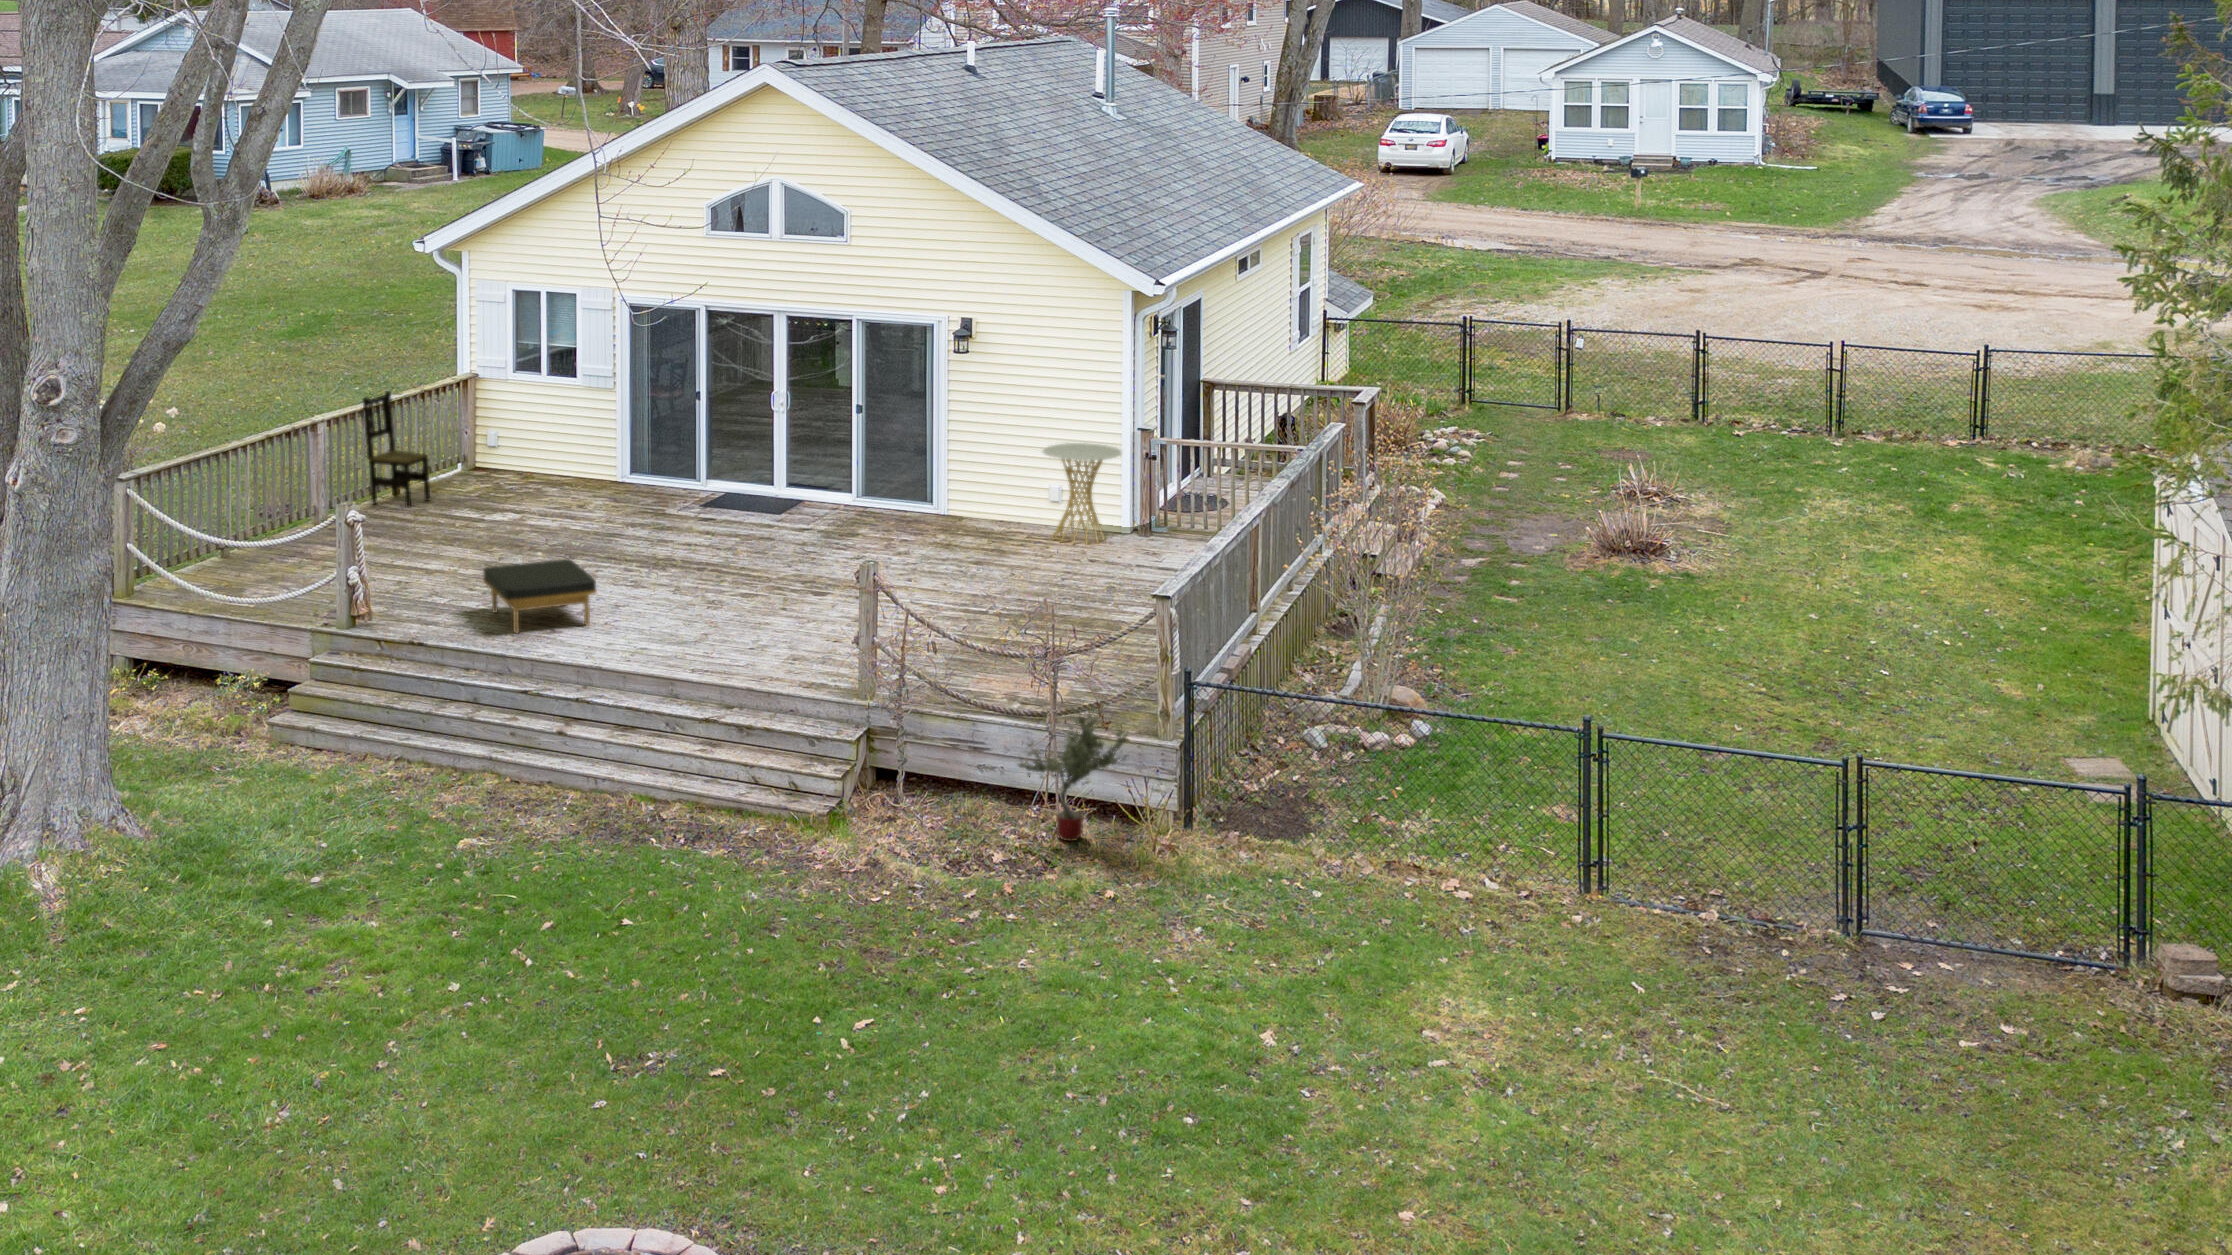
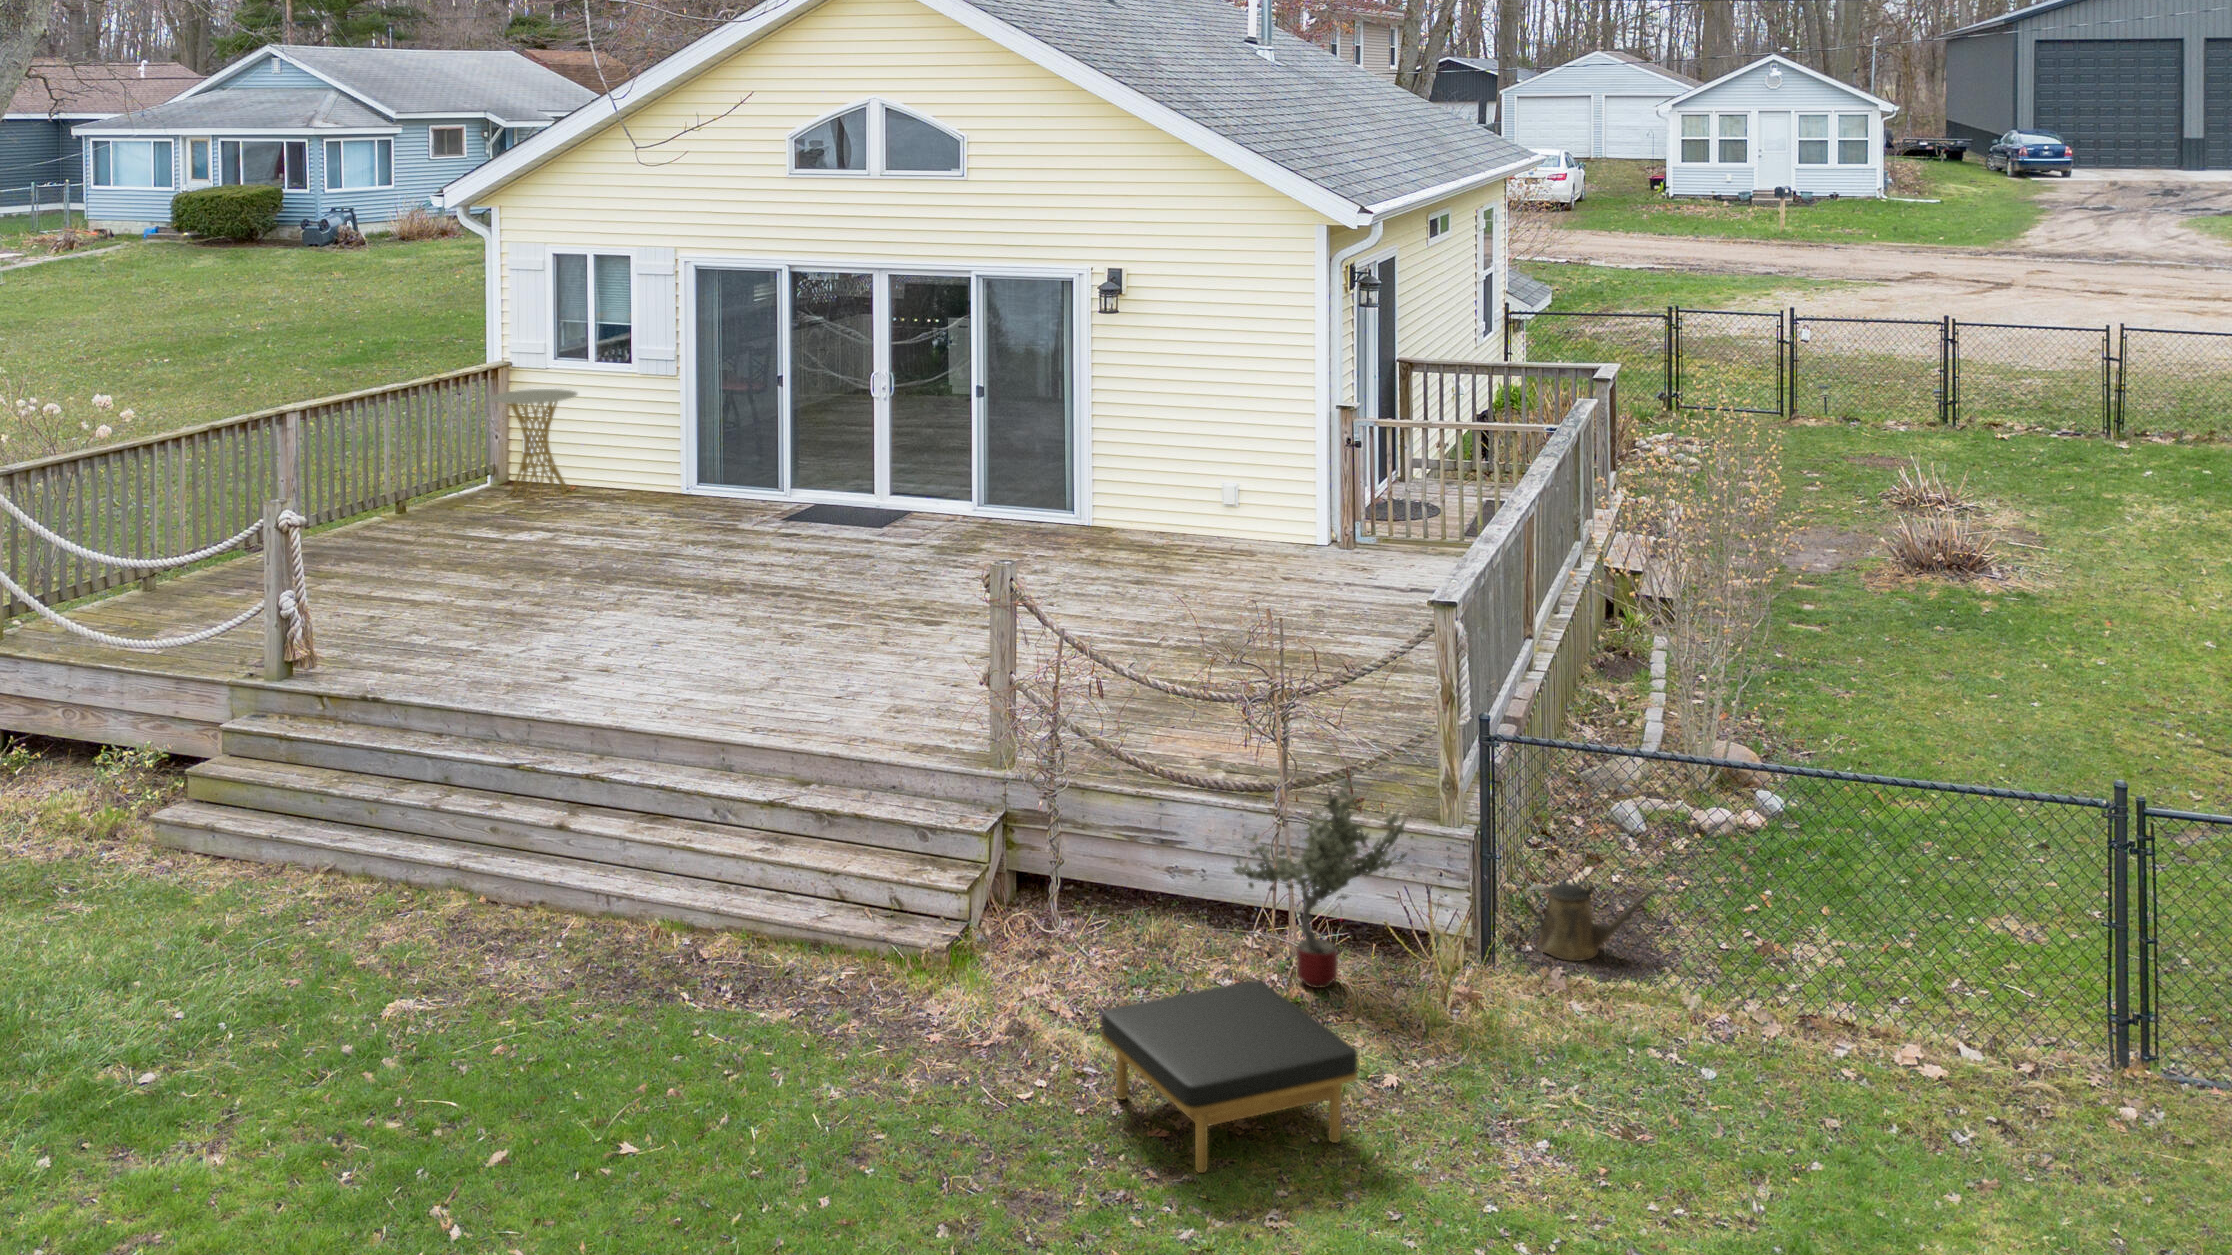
dining chair: present [363,391,430,508] -> none [355,384,443,529]
side table: present [1043,443,1122,543] -> present [490,389,577,497]
ottoman: present [483,559,597,634] -> present [1101,981,1358,1173]
watering can: none [1208,778,1294,827] -> present [1523,883,1659,961]

